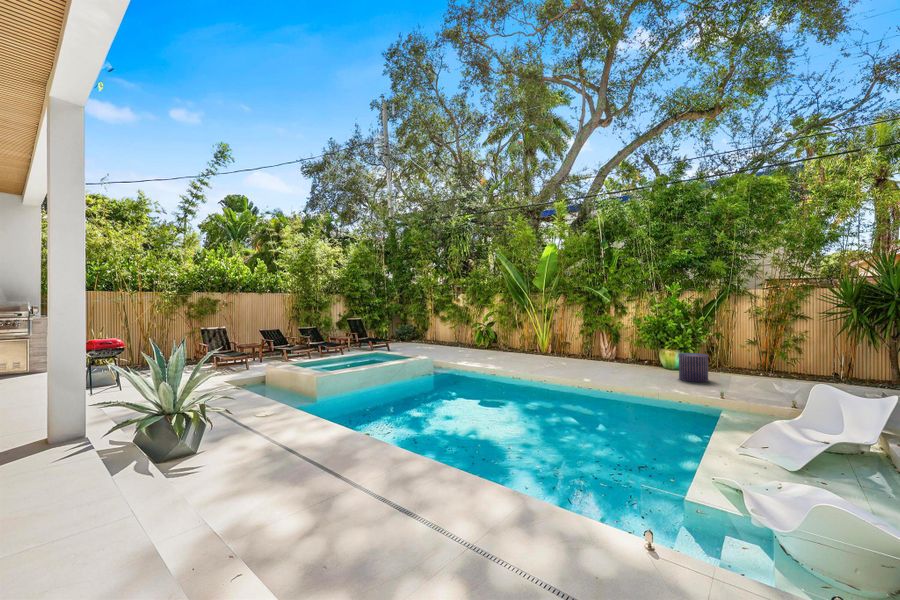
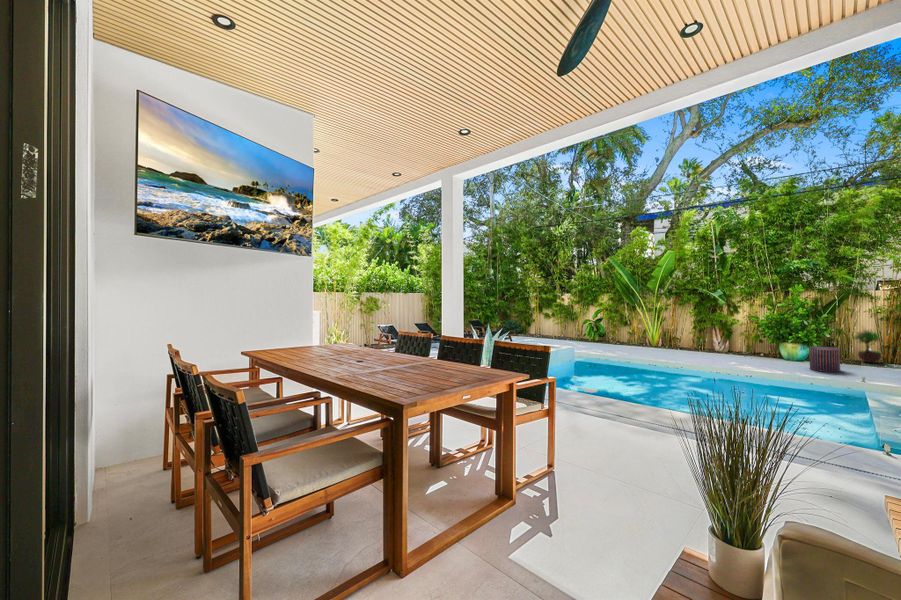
potted tree: none [730,332,759,372] -> present [855,330,881,363]

